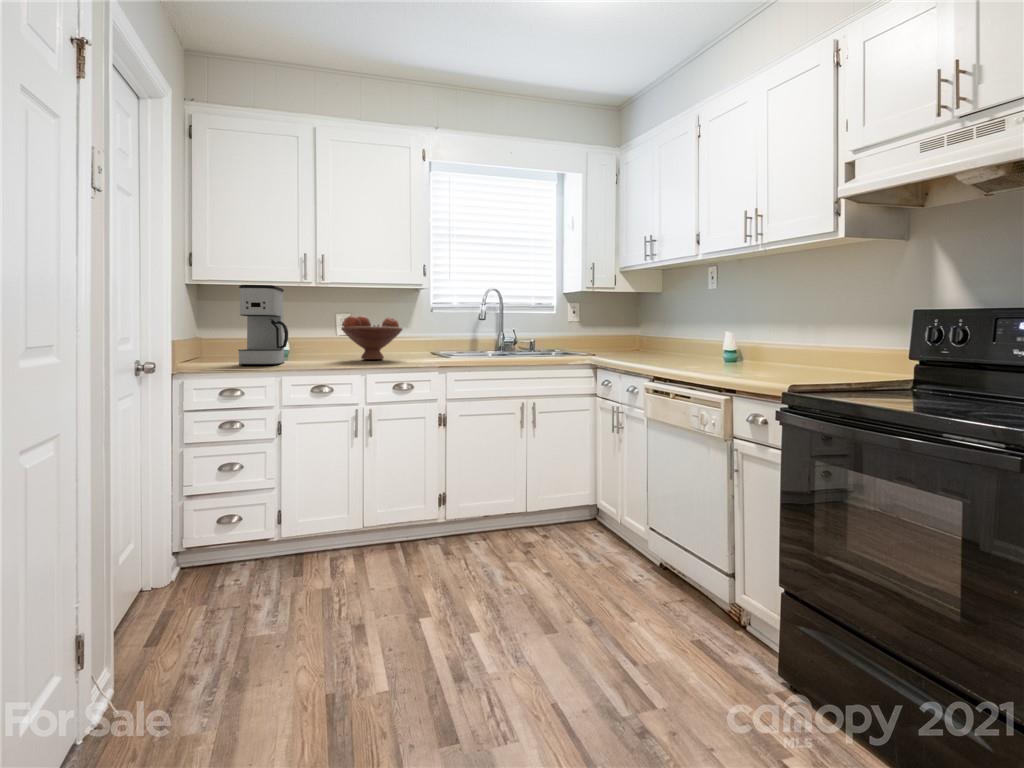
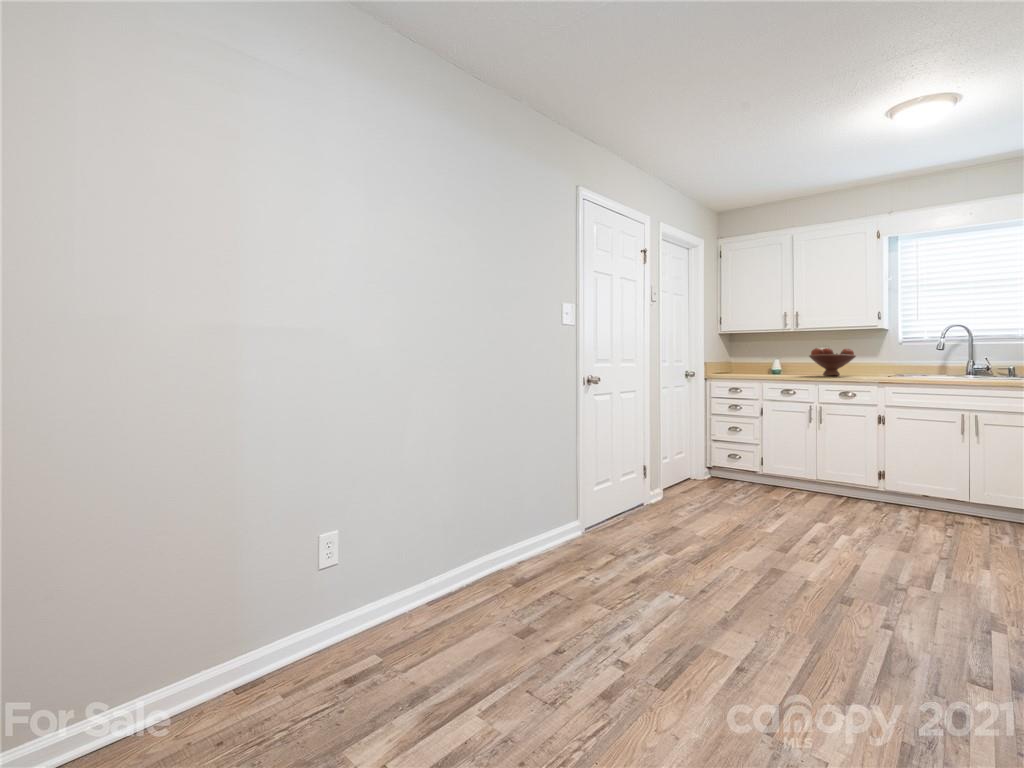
coffee maker: present [238,285,288,365] -> none [741,333,772,376]

